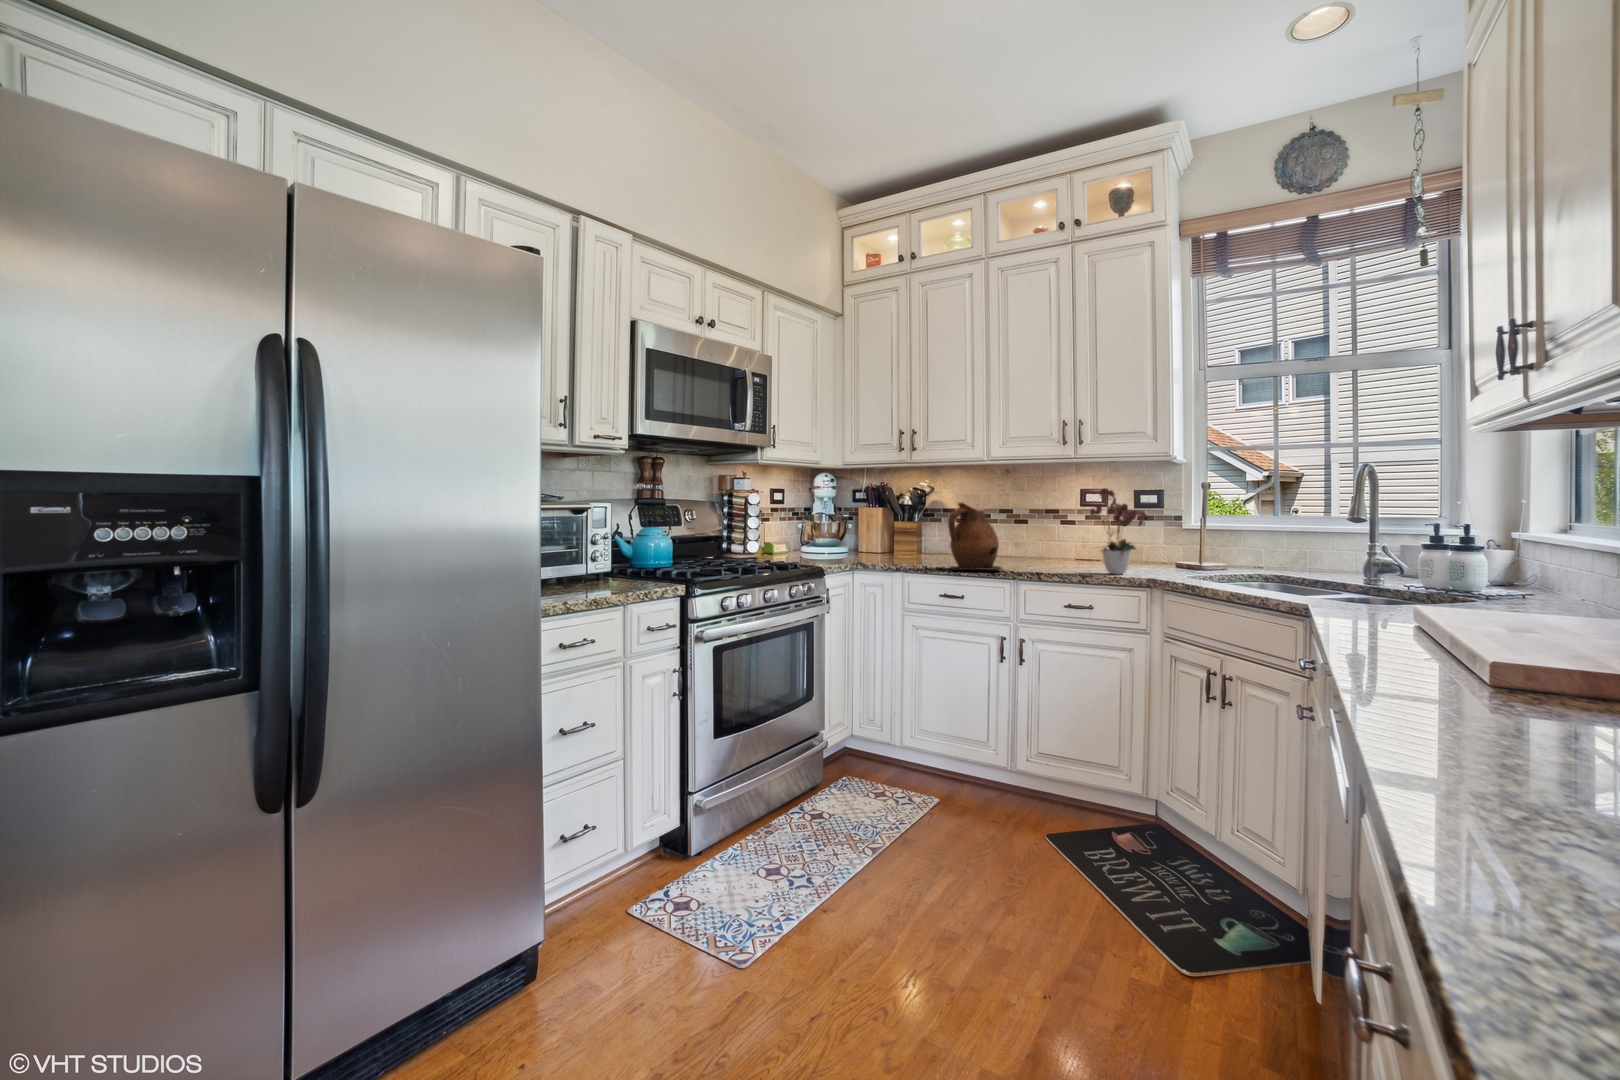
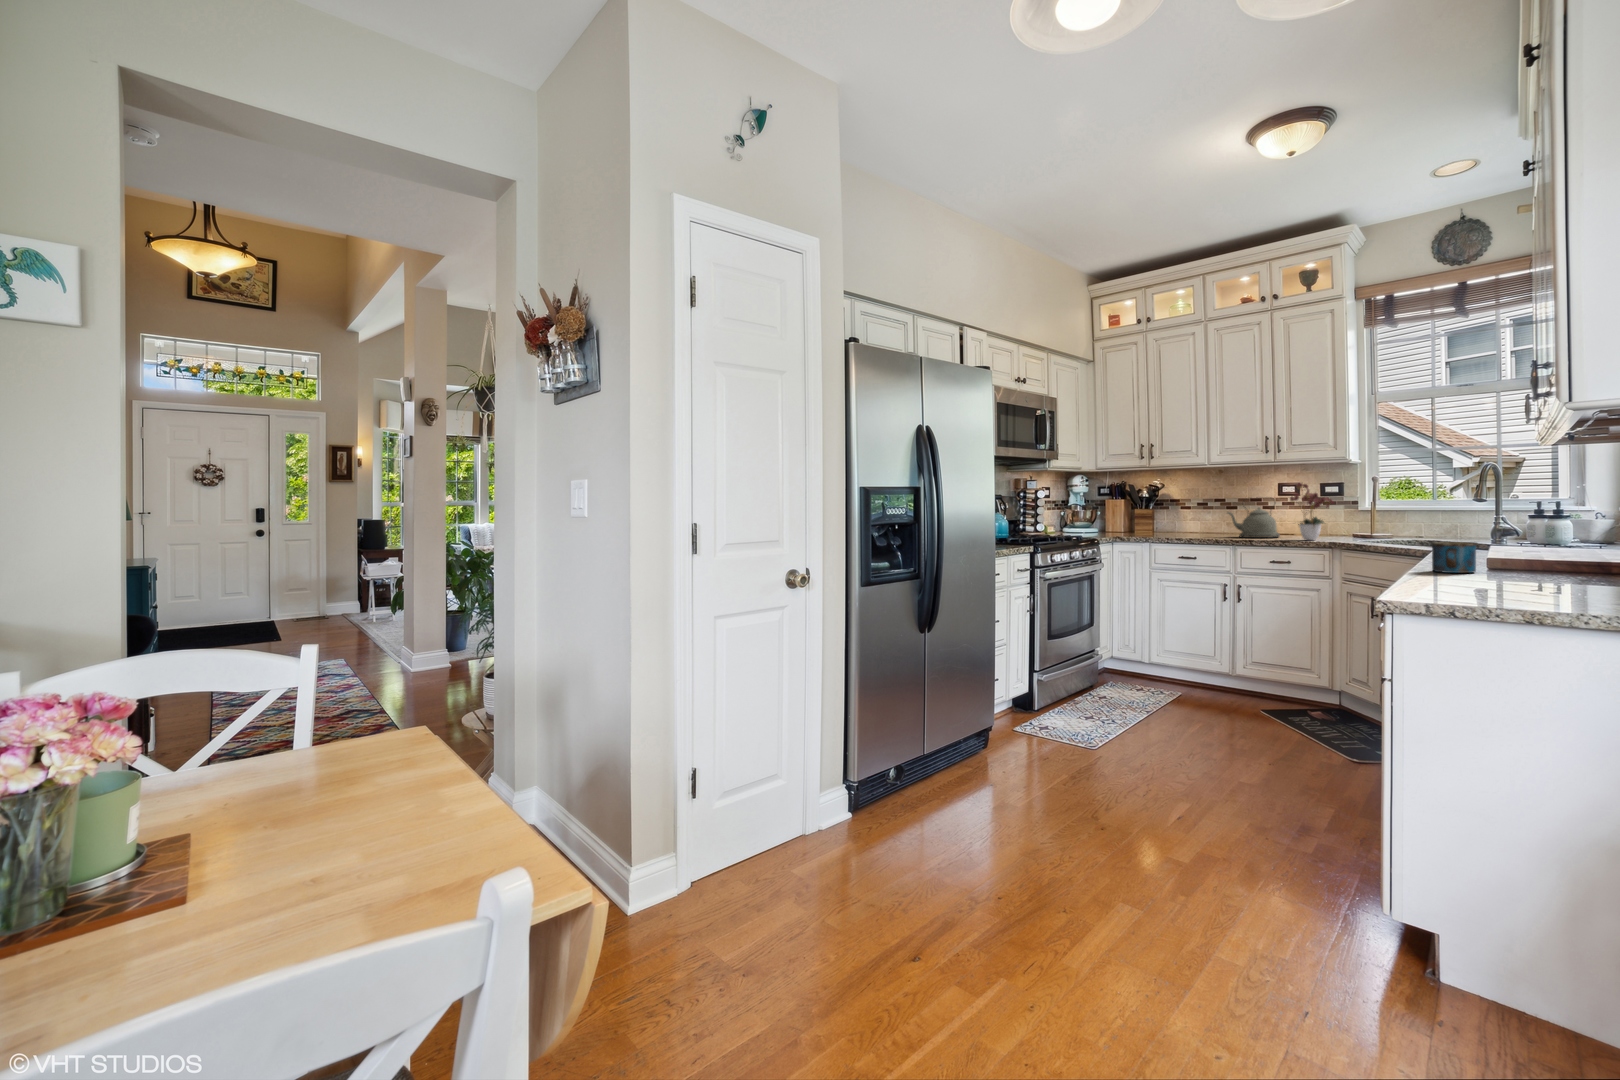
ceramic pitcher: present [948,503,1003,570] -> none [1182,495,1226,540]
kettle: none [1009,509,1078,568] -> present [1228,508,1280,538]
mug: none [1387,620,1512,711] -> present [1431,542,1477,573]

